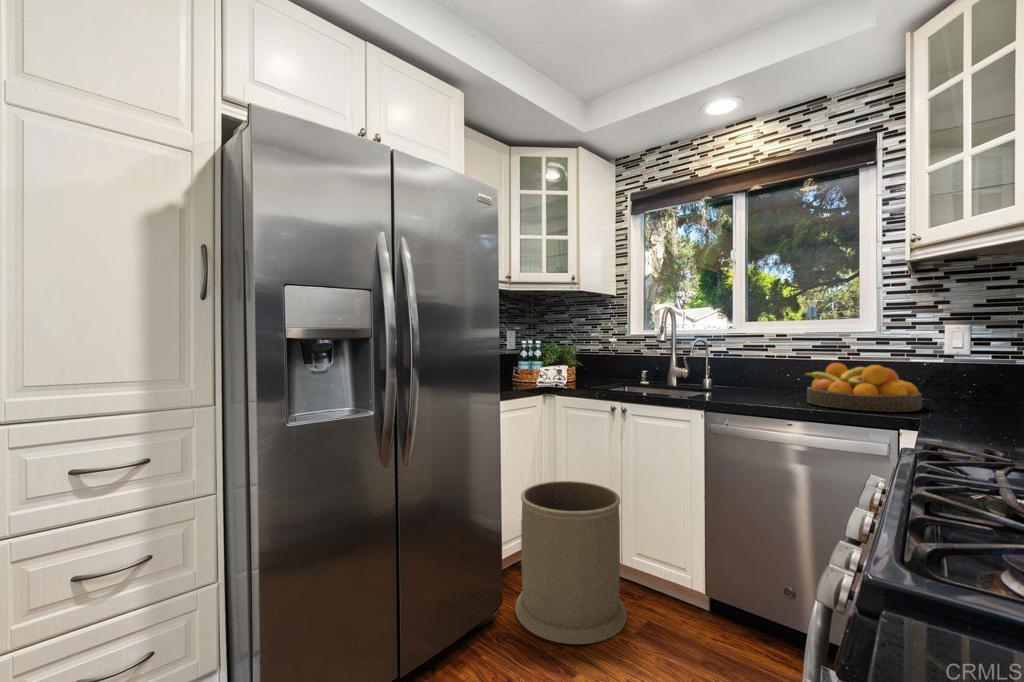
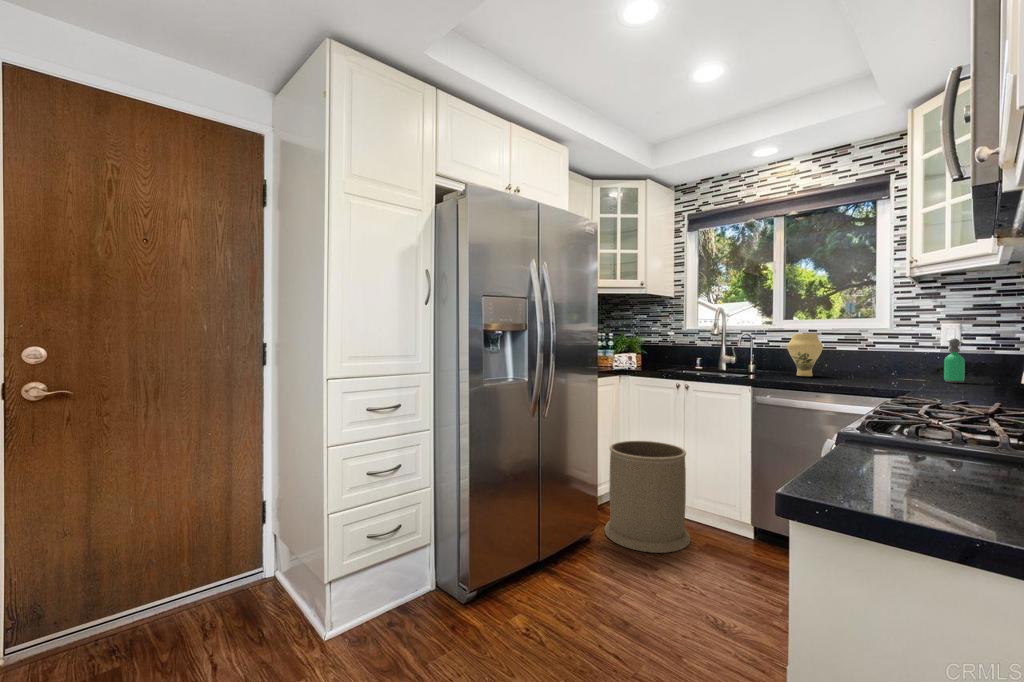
vase: none [750,339,795,394] -> present [787,334,823,376]
soap dispenser: none [952,345,980,405] -> present [944,339,965,383]
fruit bowl: present [804,363,922,412] -> none [829,351,918,386]

